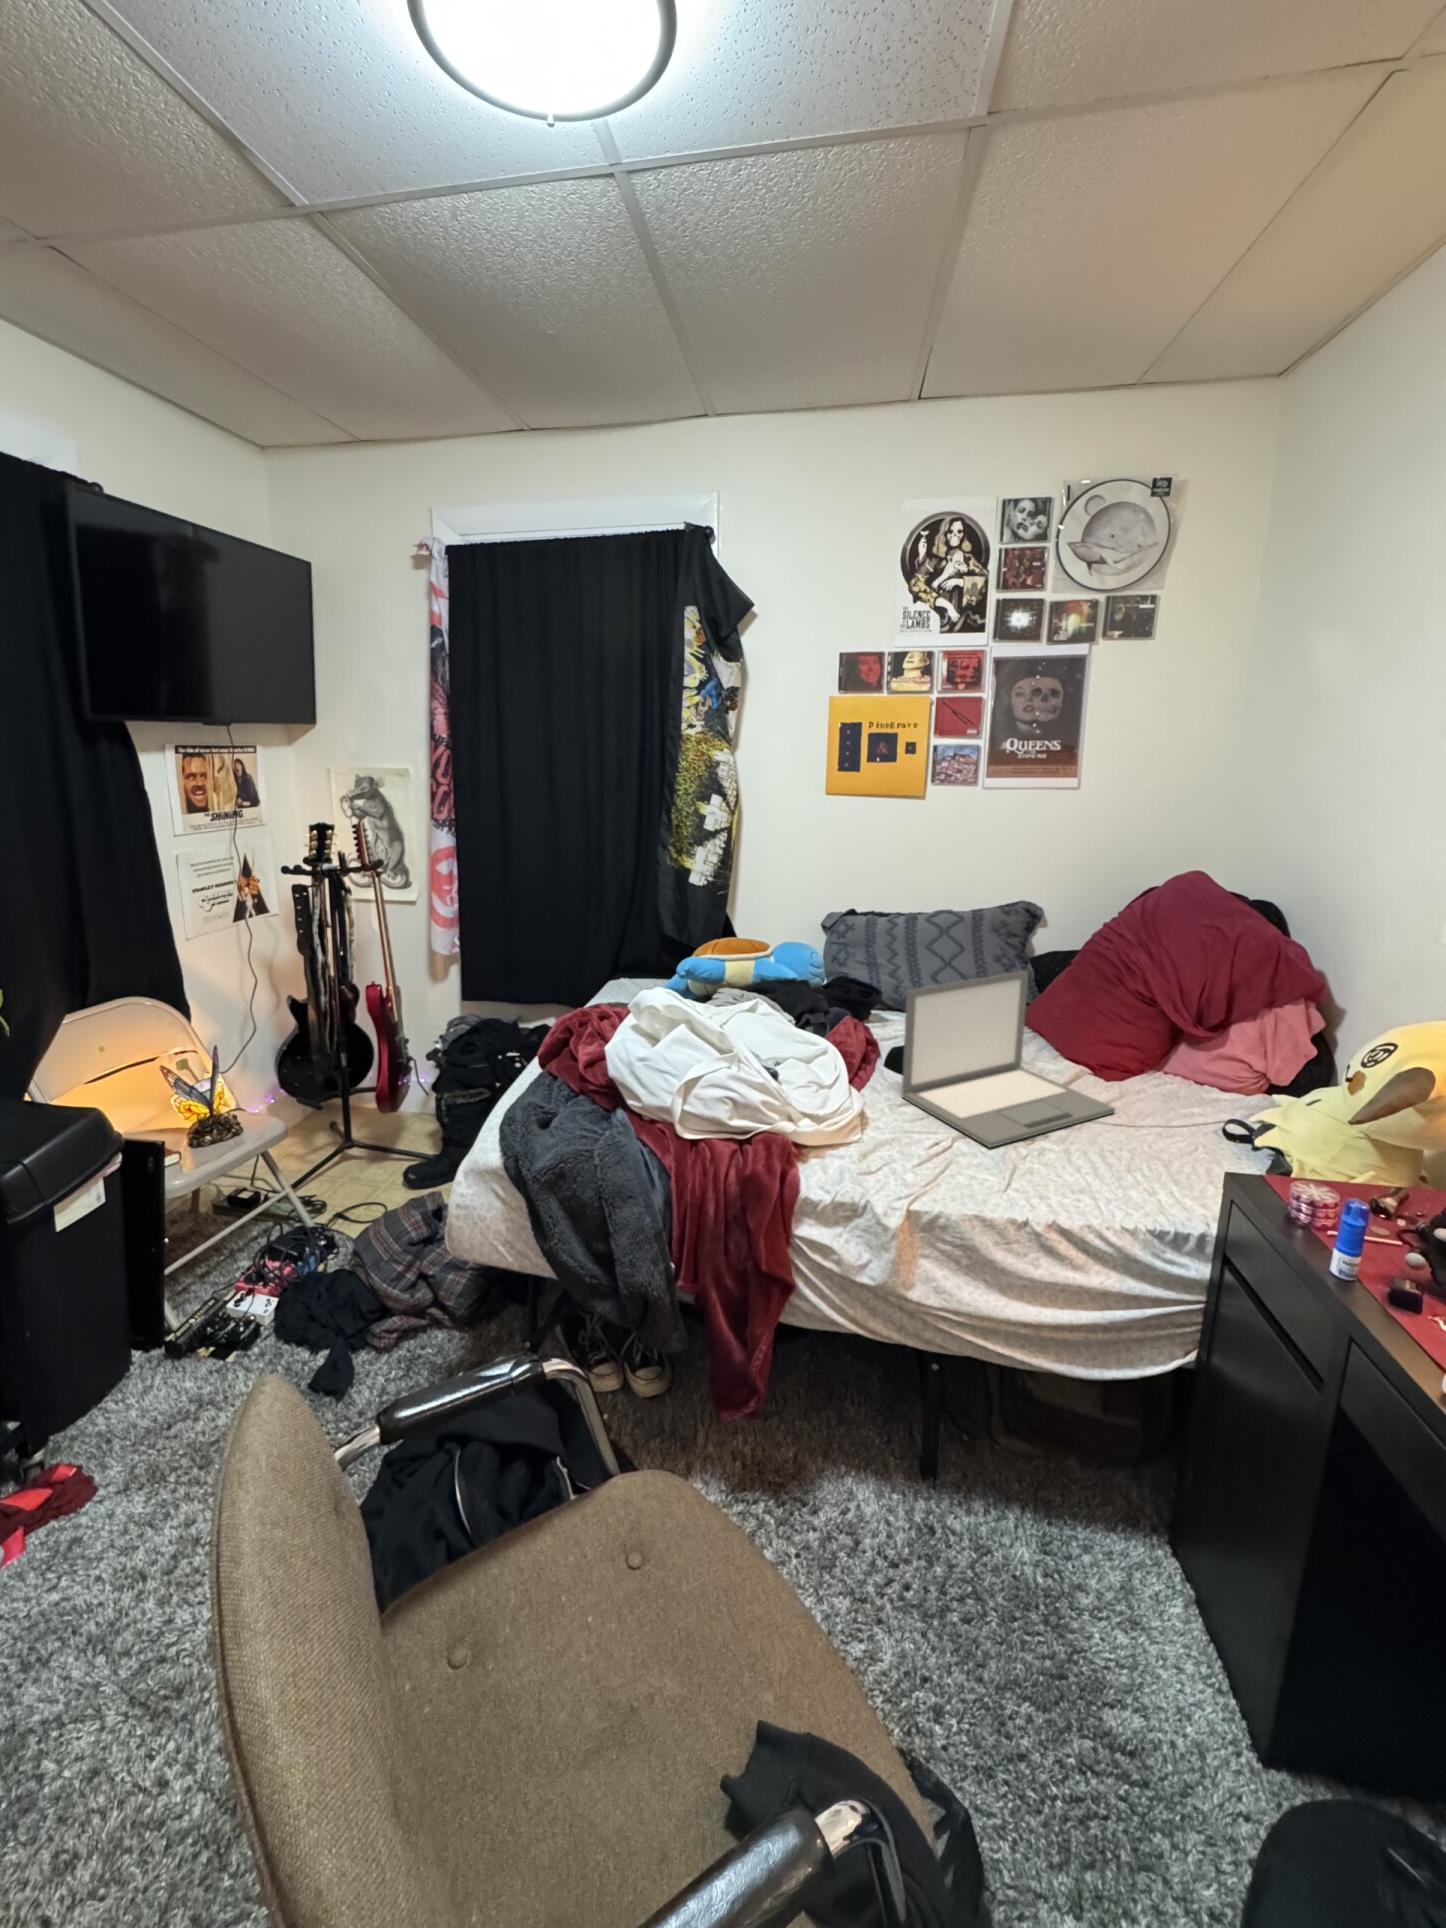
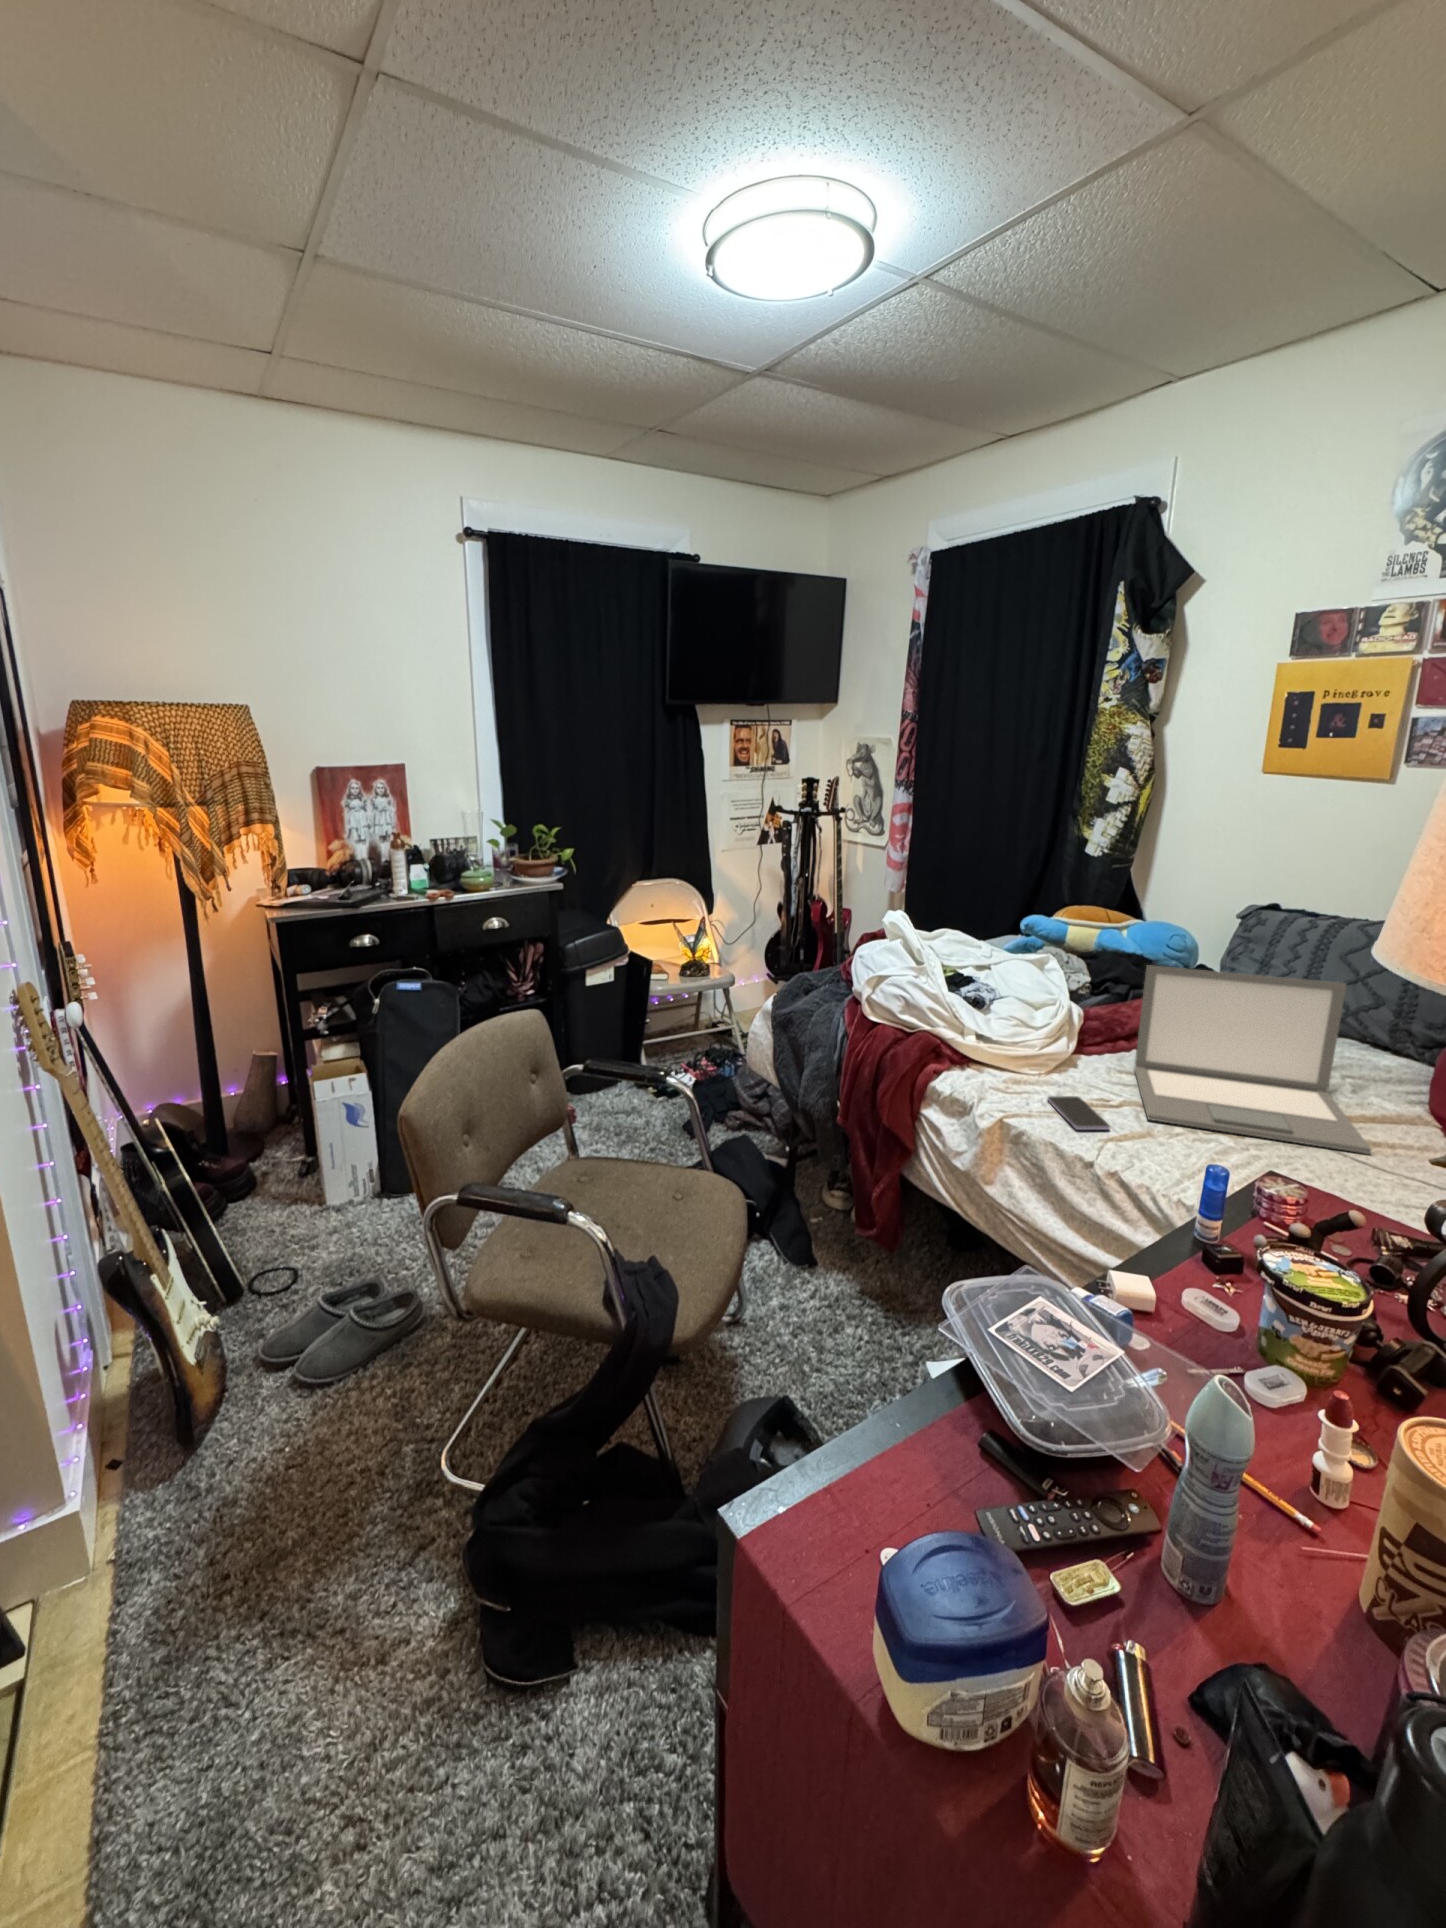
smartphone: none [906,1147,990,1187] -> present [1048,1096,1110,1130]

